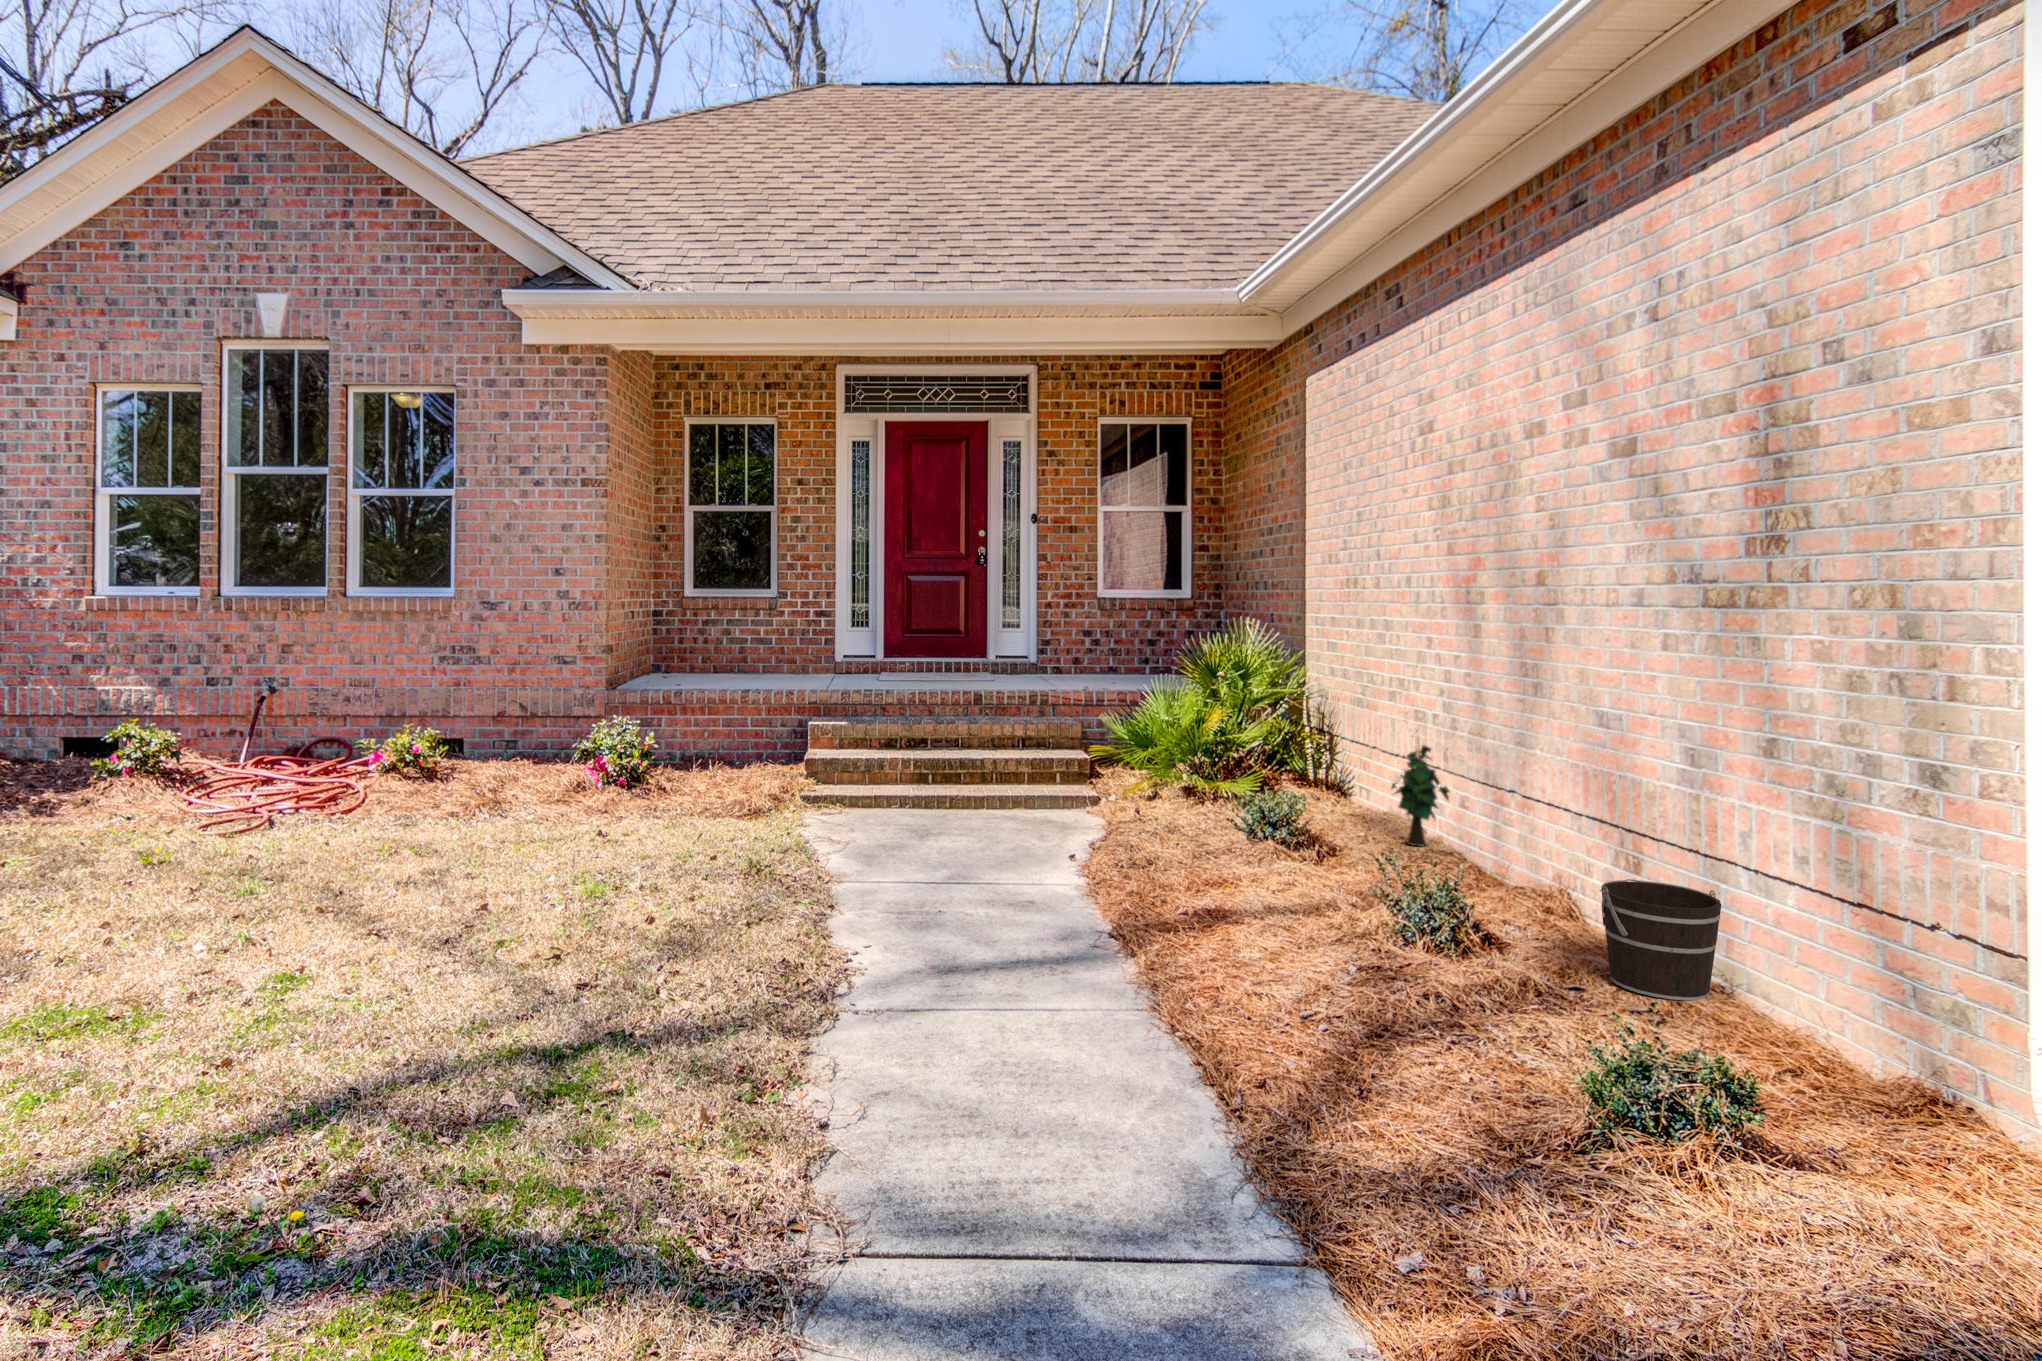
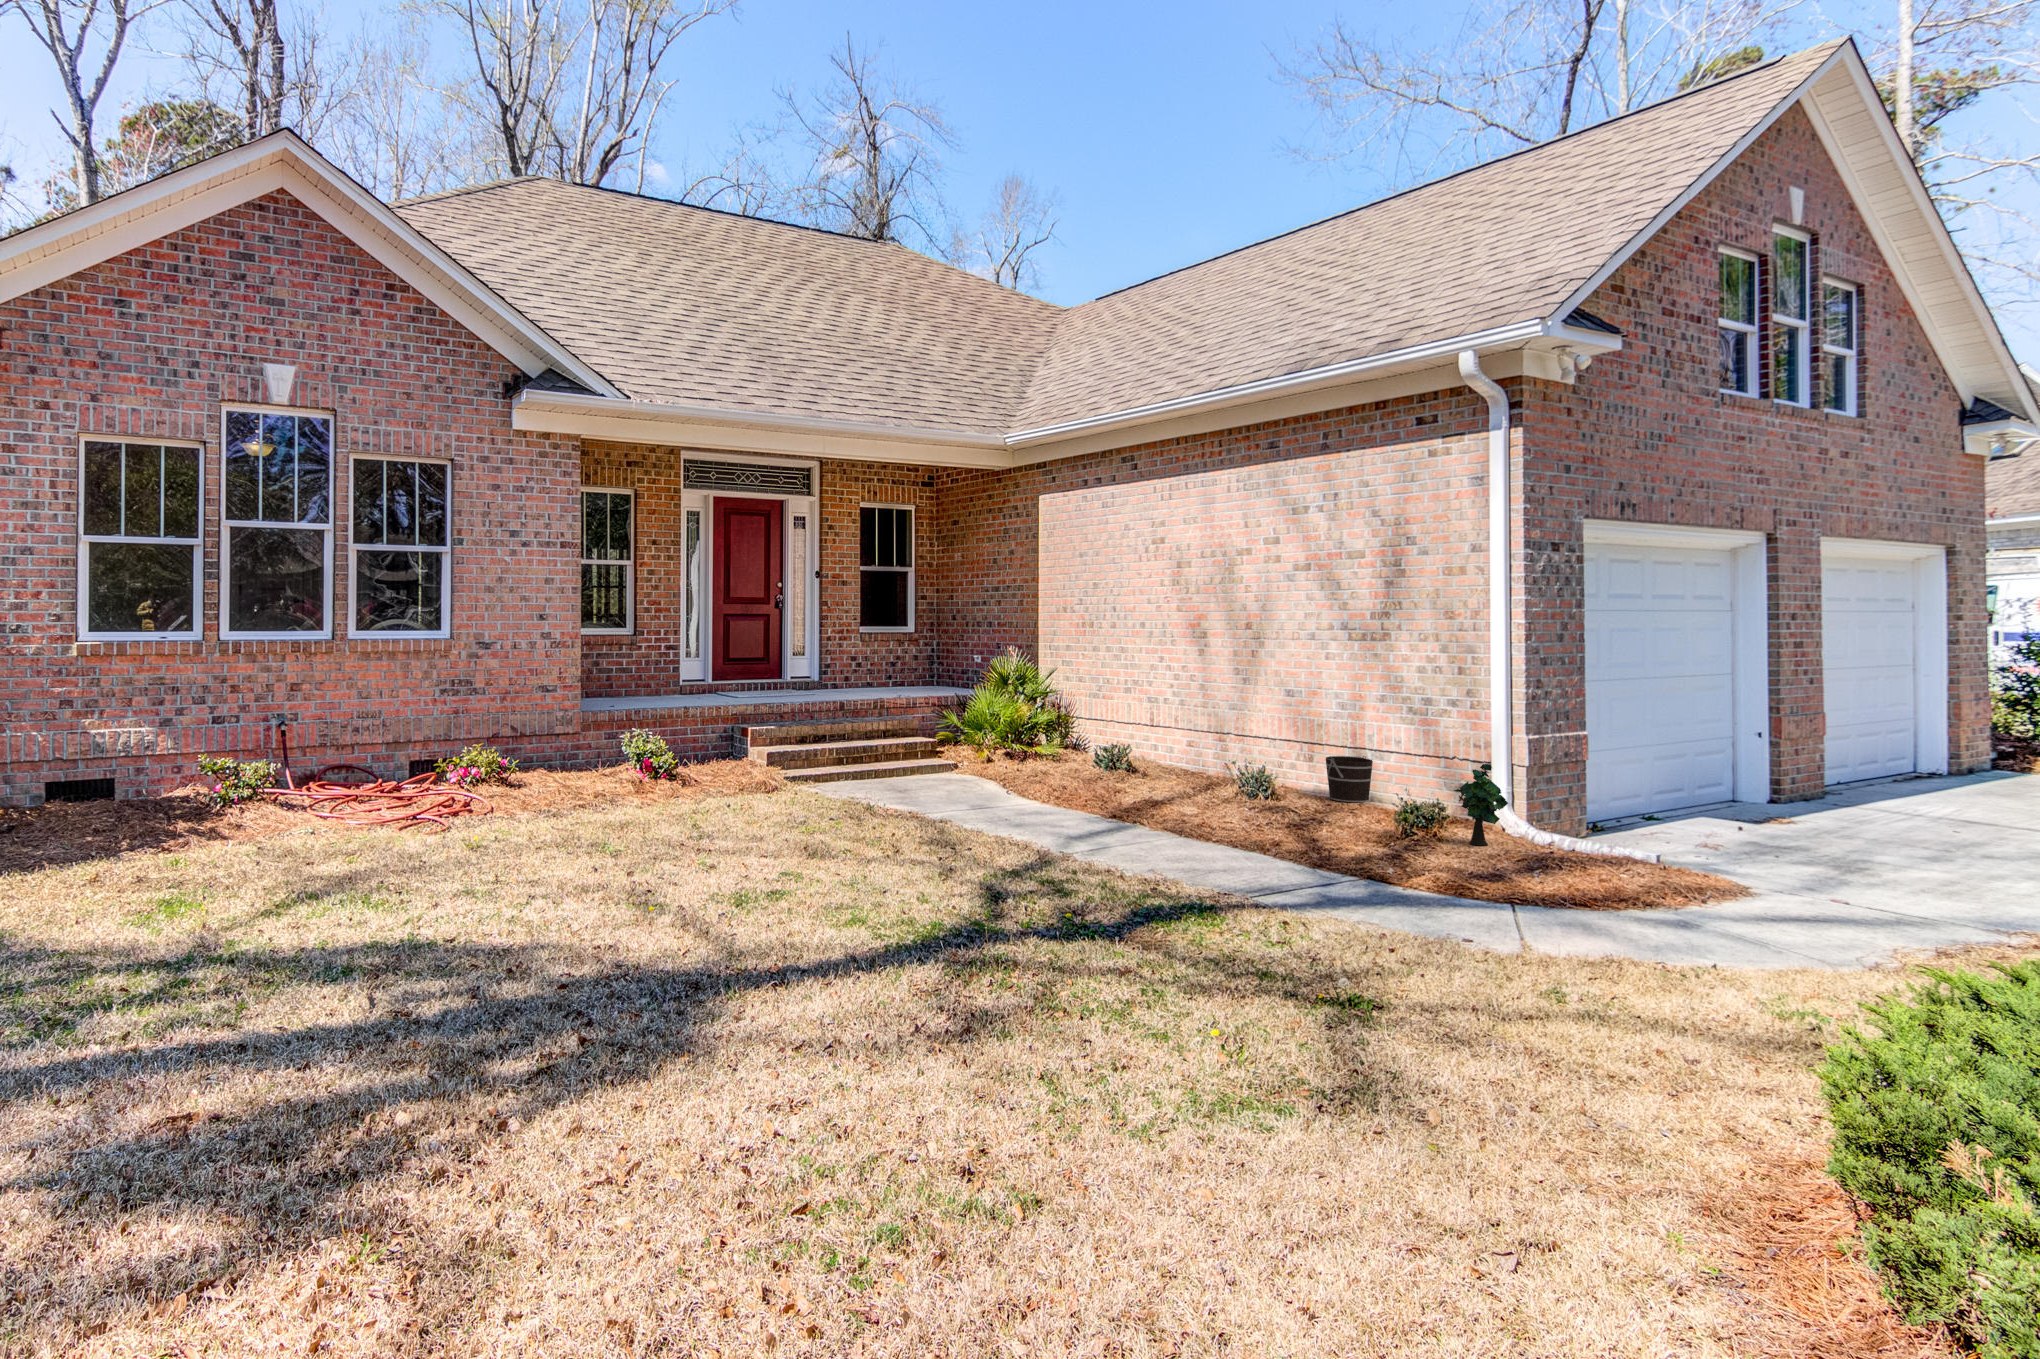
decorative plant: present [1392,745,1449,846] -> present [1454,764,1508,846]

